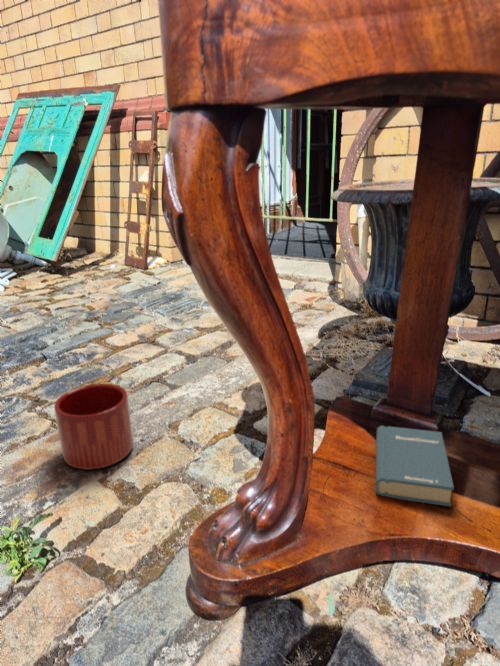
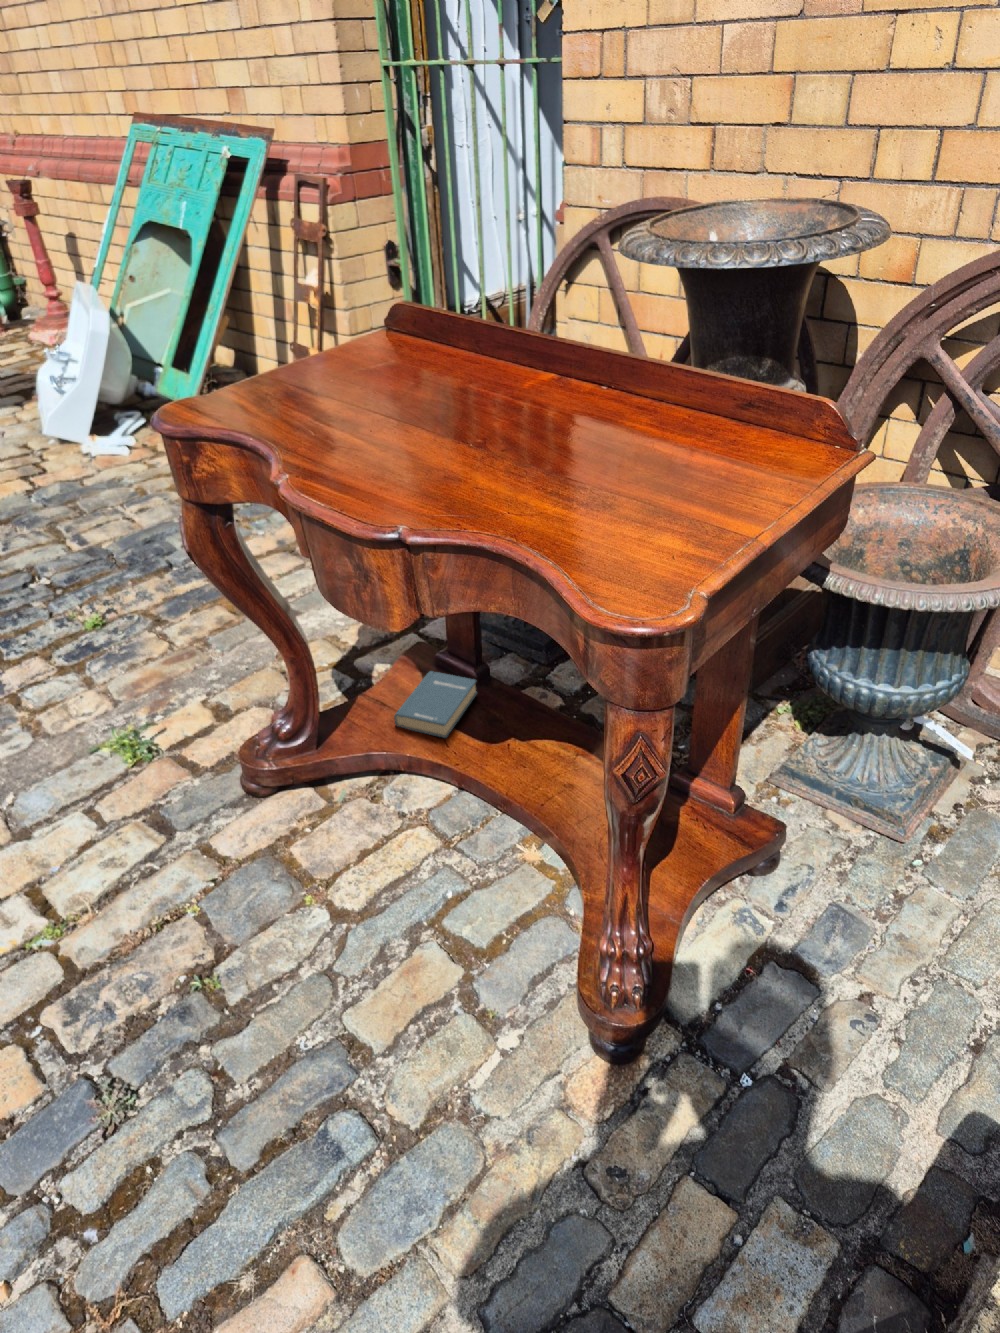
planter: present [54,384,133,470] -> none [162,614,237,692]

